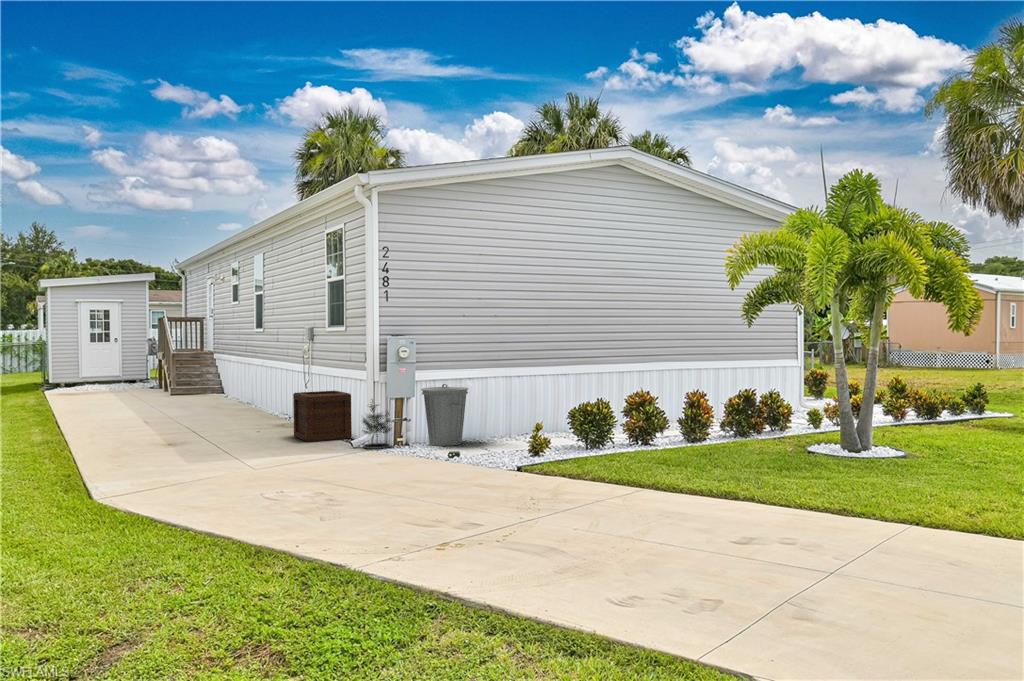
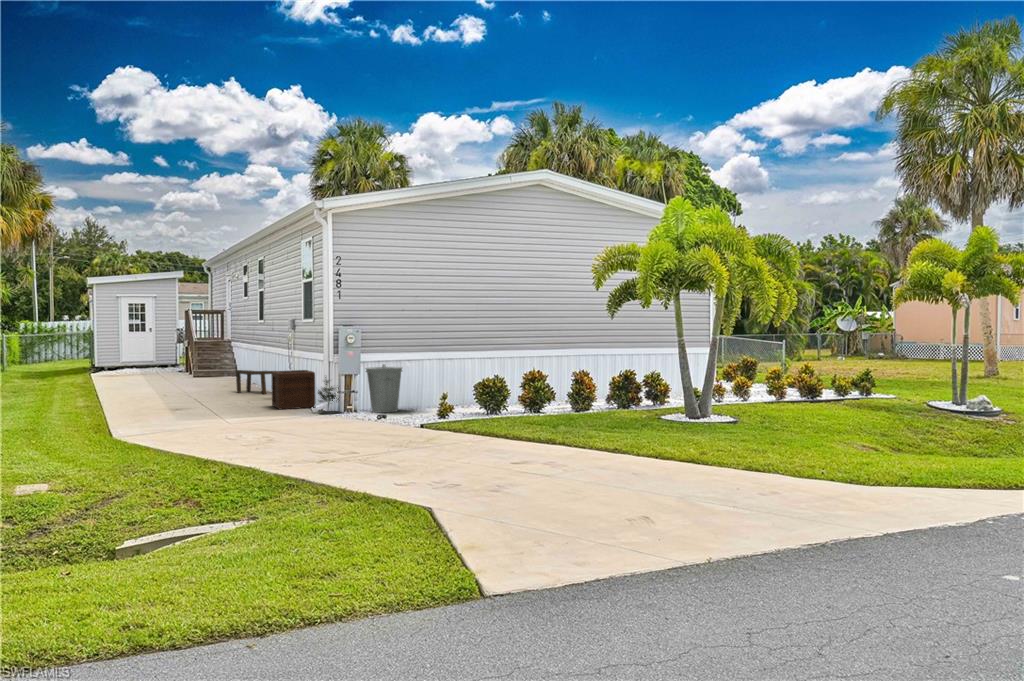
bench: none [234,389,286,419] -> present [236,370,272,394]

